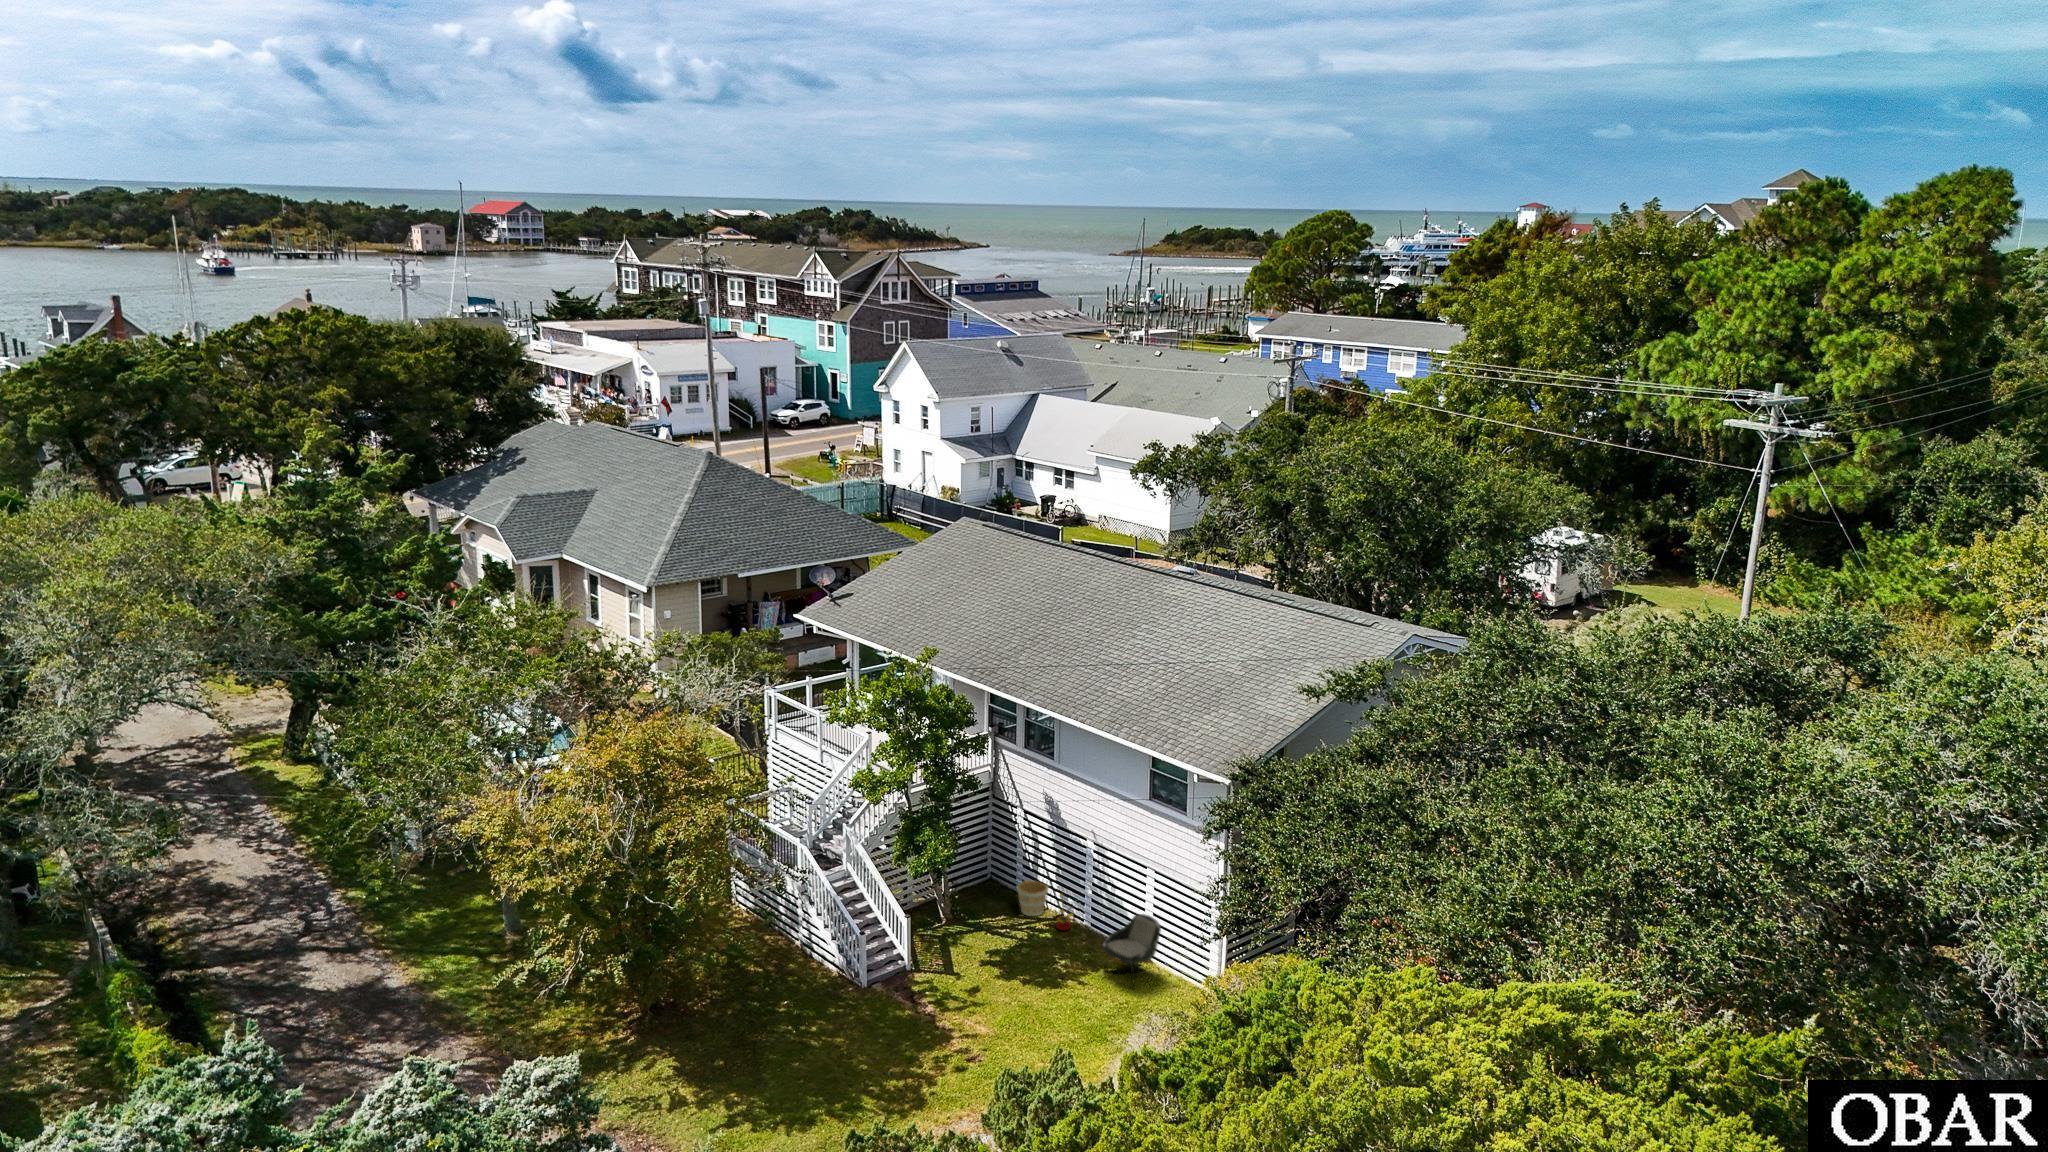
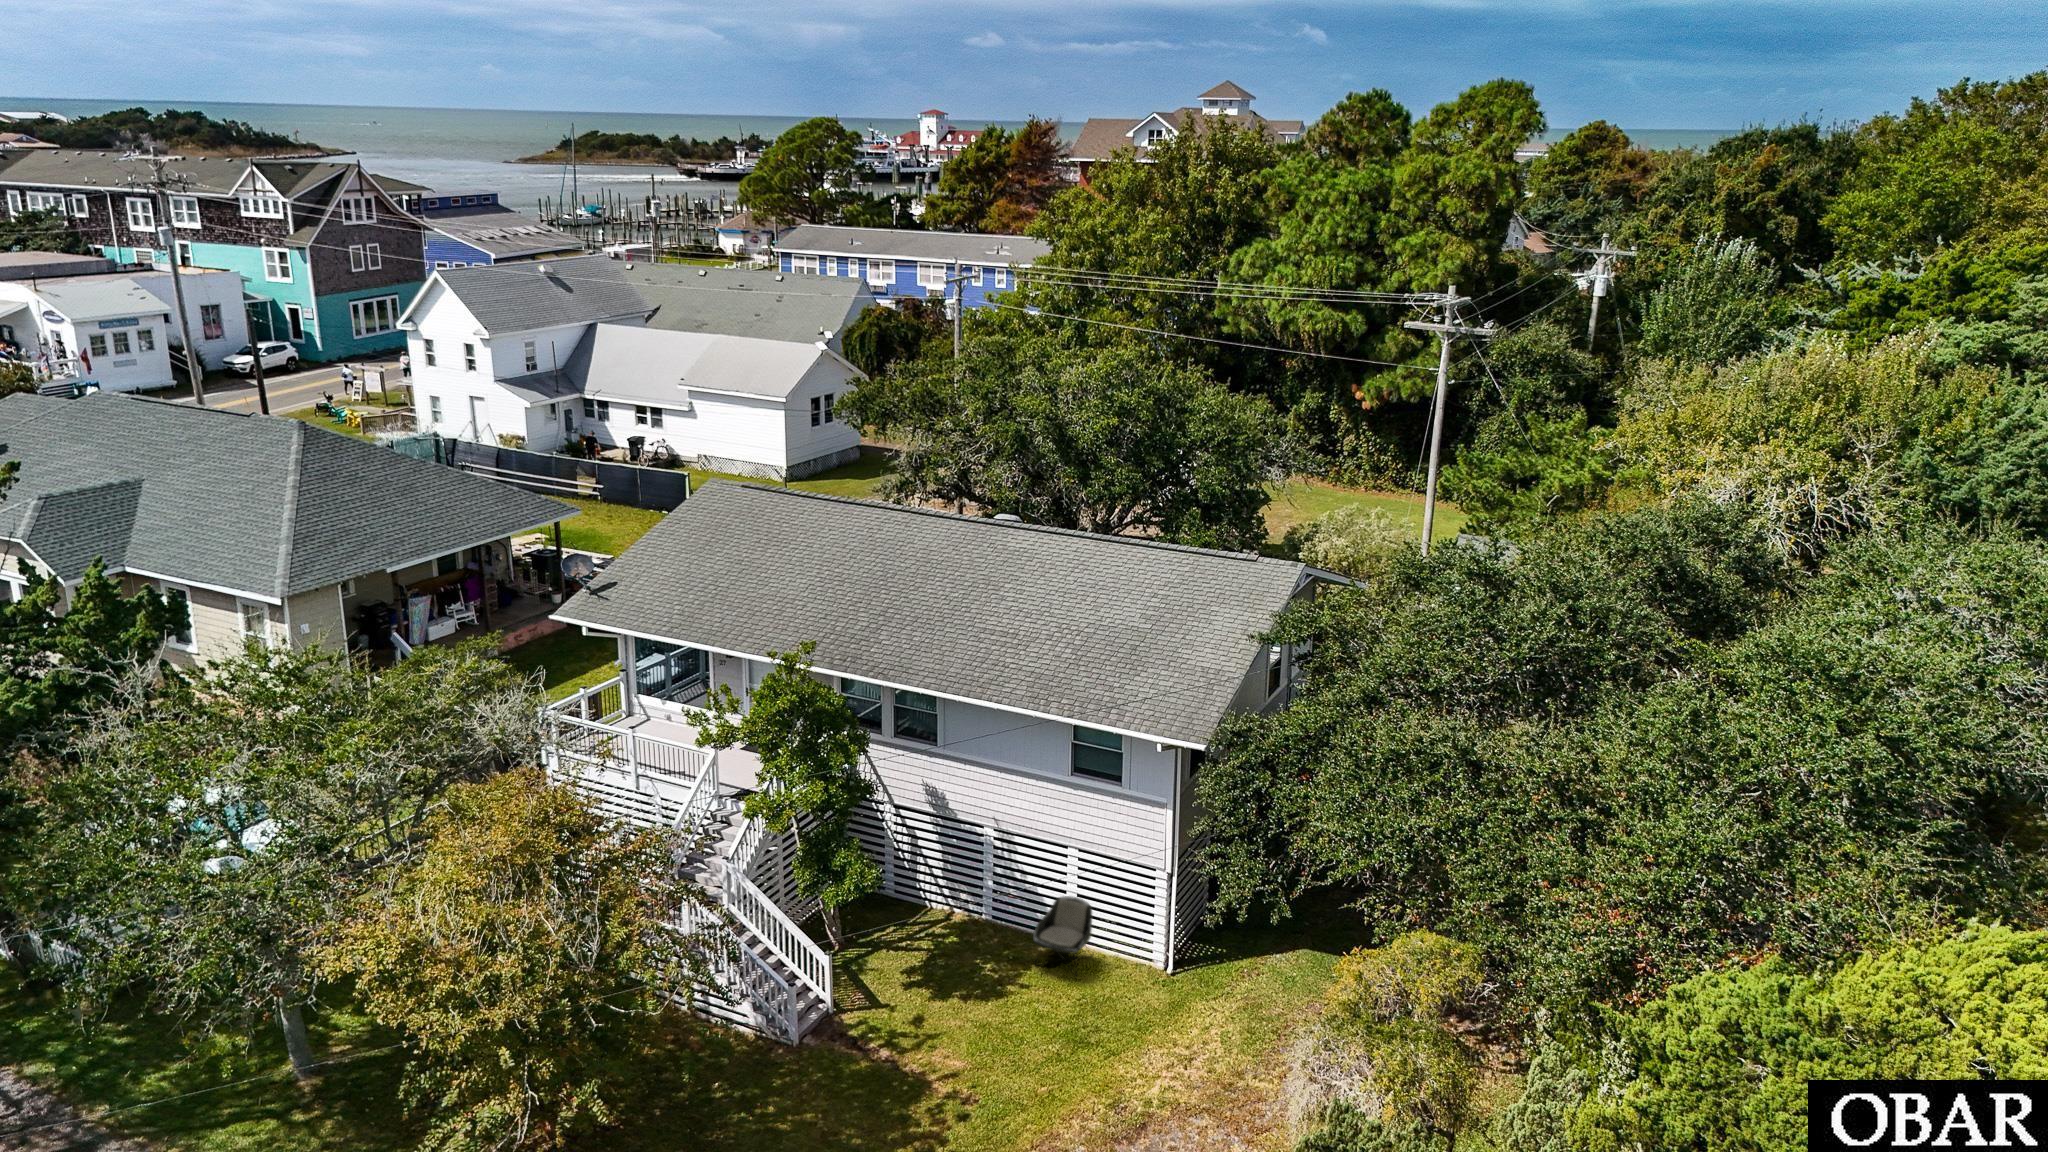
wooden bucket: present [1017,880,1048,916] -> none [899,880,936,920]
decorative plant: present [1056,894,1073,930] -> none [954,882,979,929]

